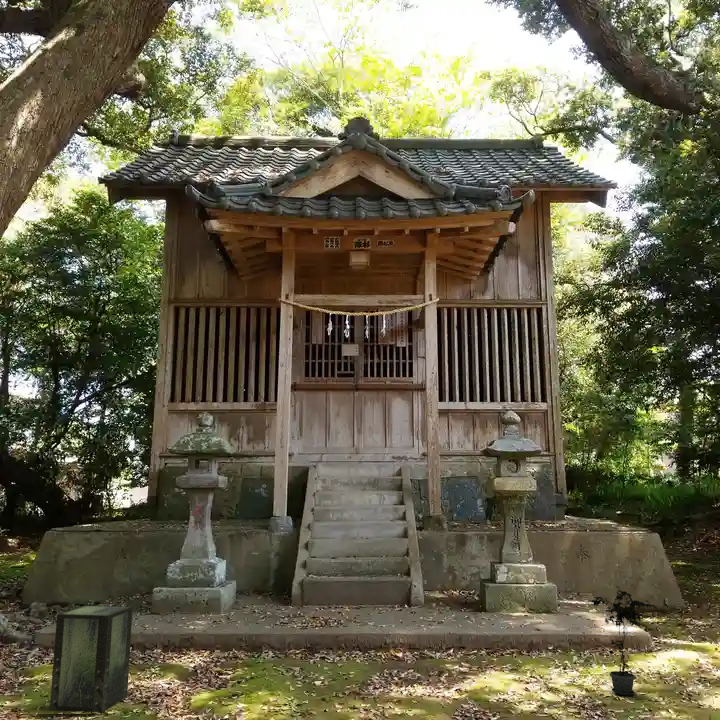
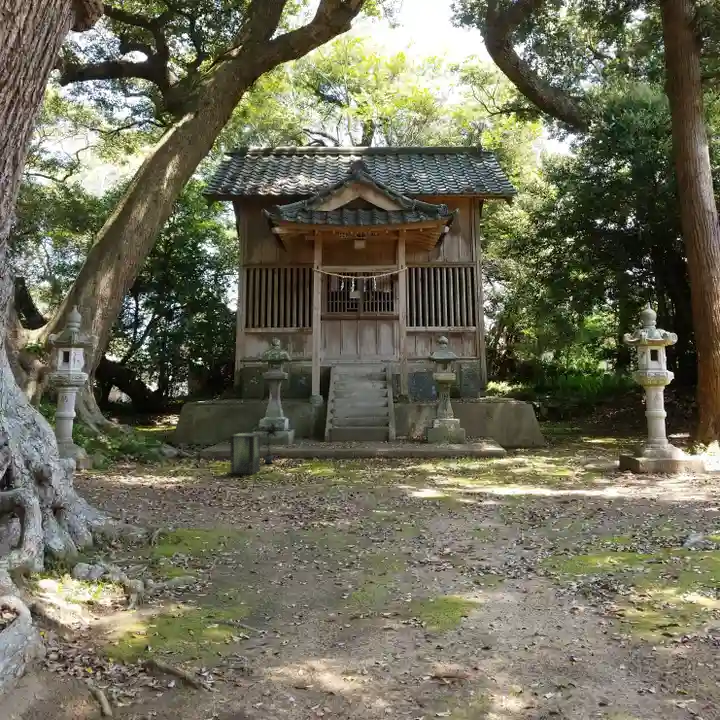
potted plant: present [591,586,657,696] -> present [261,423,280,463]

